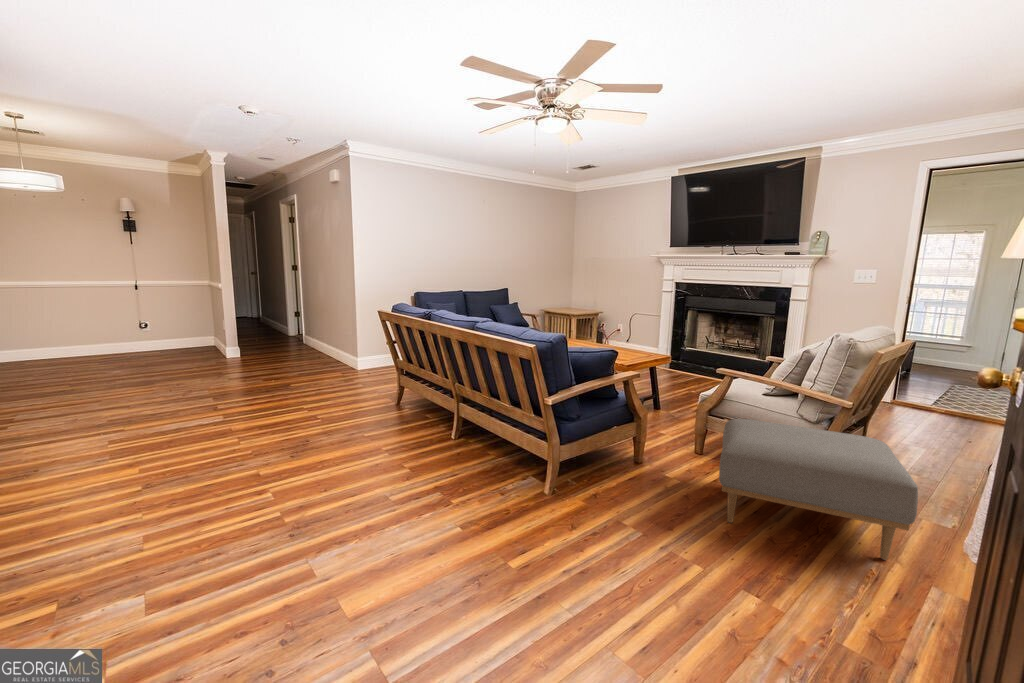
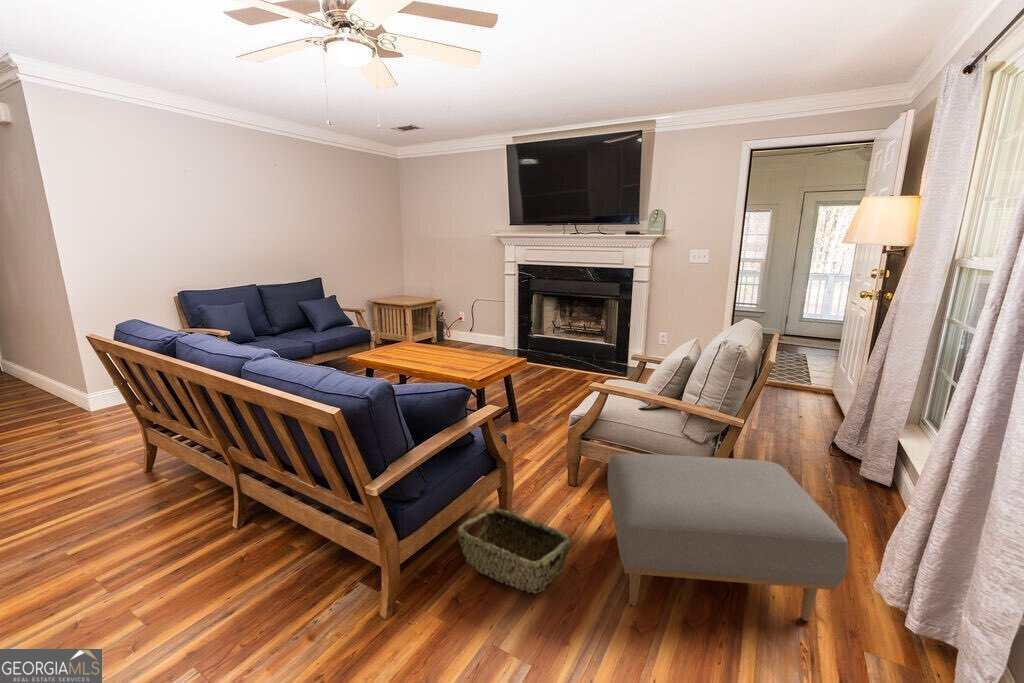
woven basket: none [600,448,684,500] -> present [457,509,570,593]

